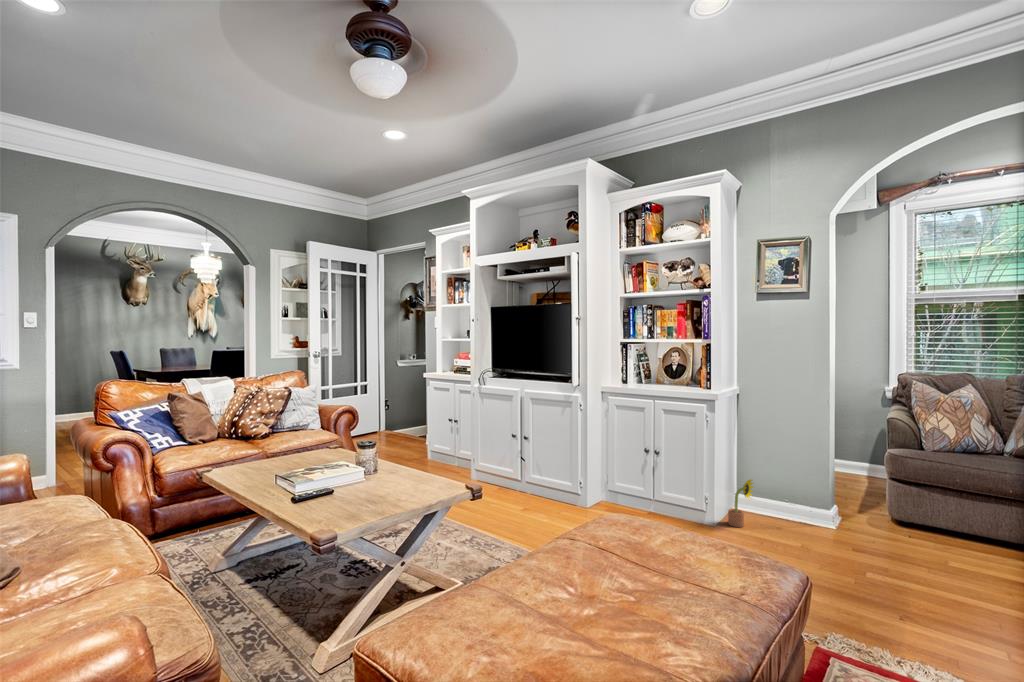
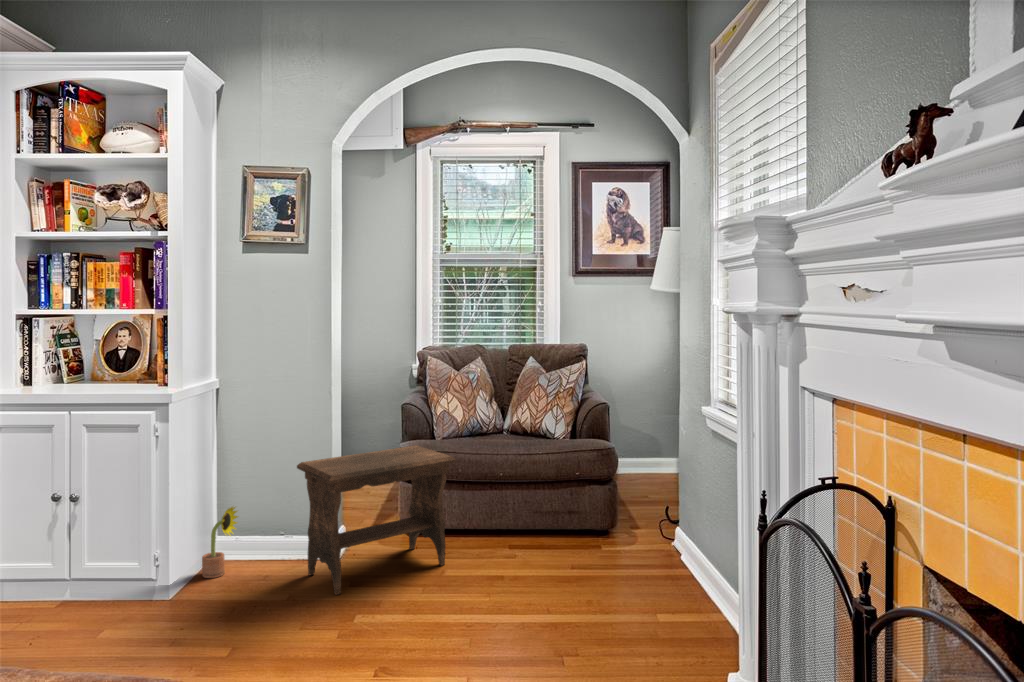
footstool: none [803,455,961,565] -> present [297,446,456,595]

